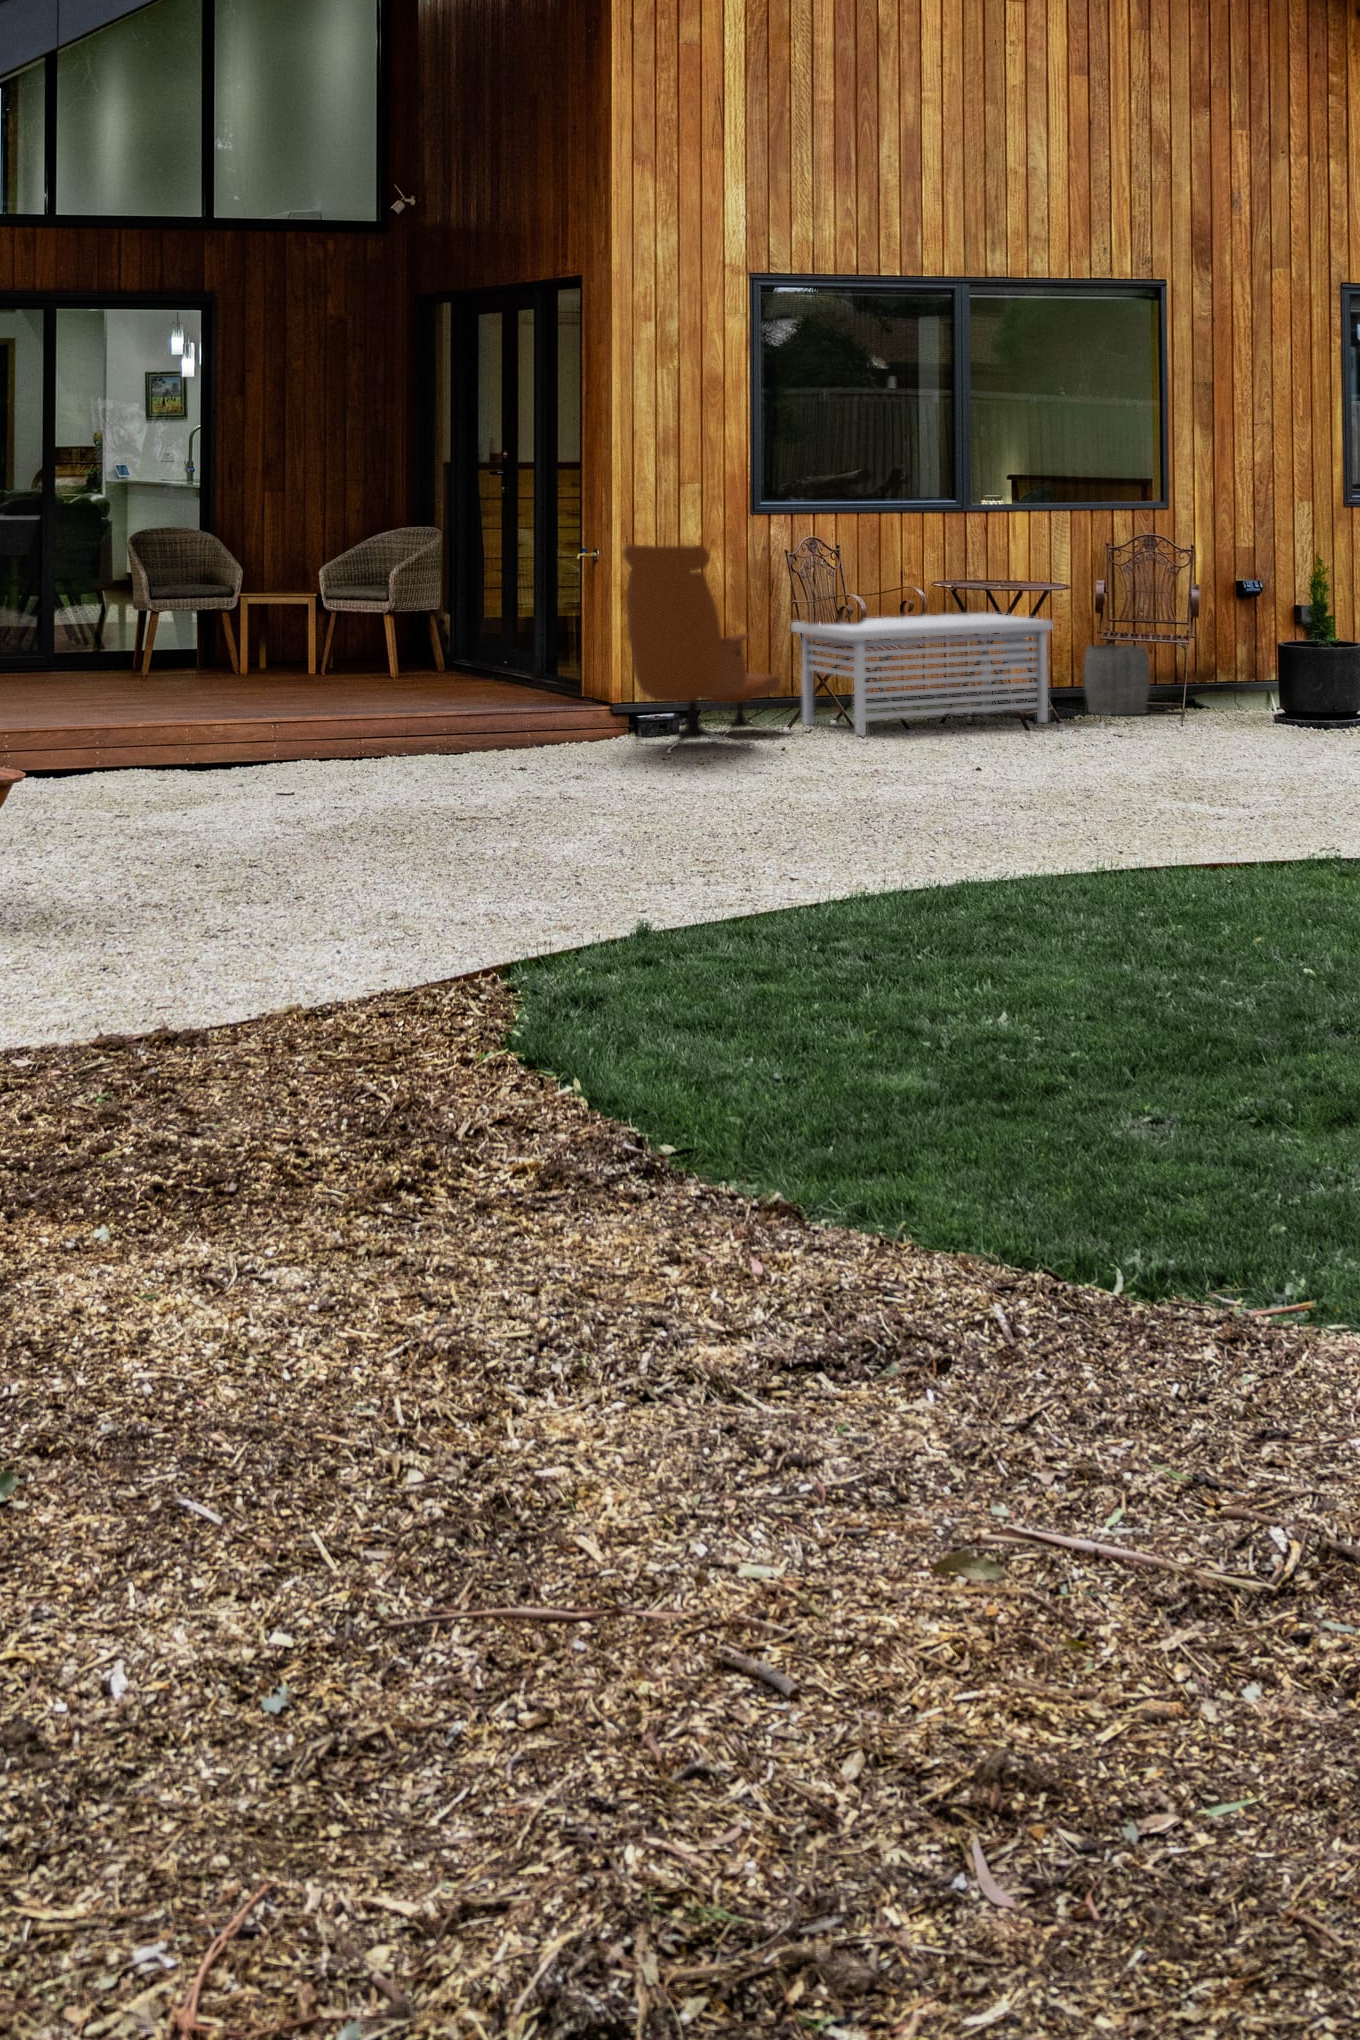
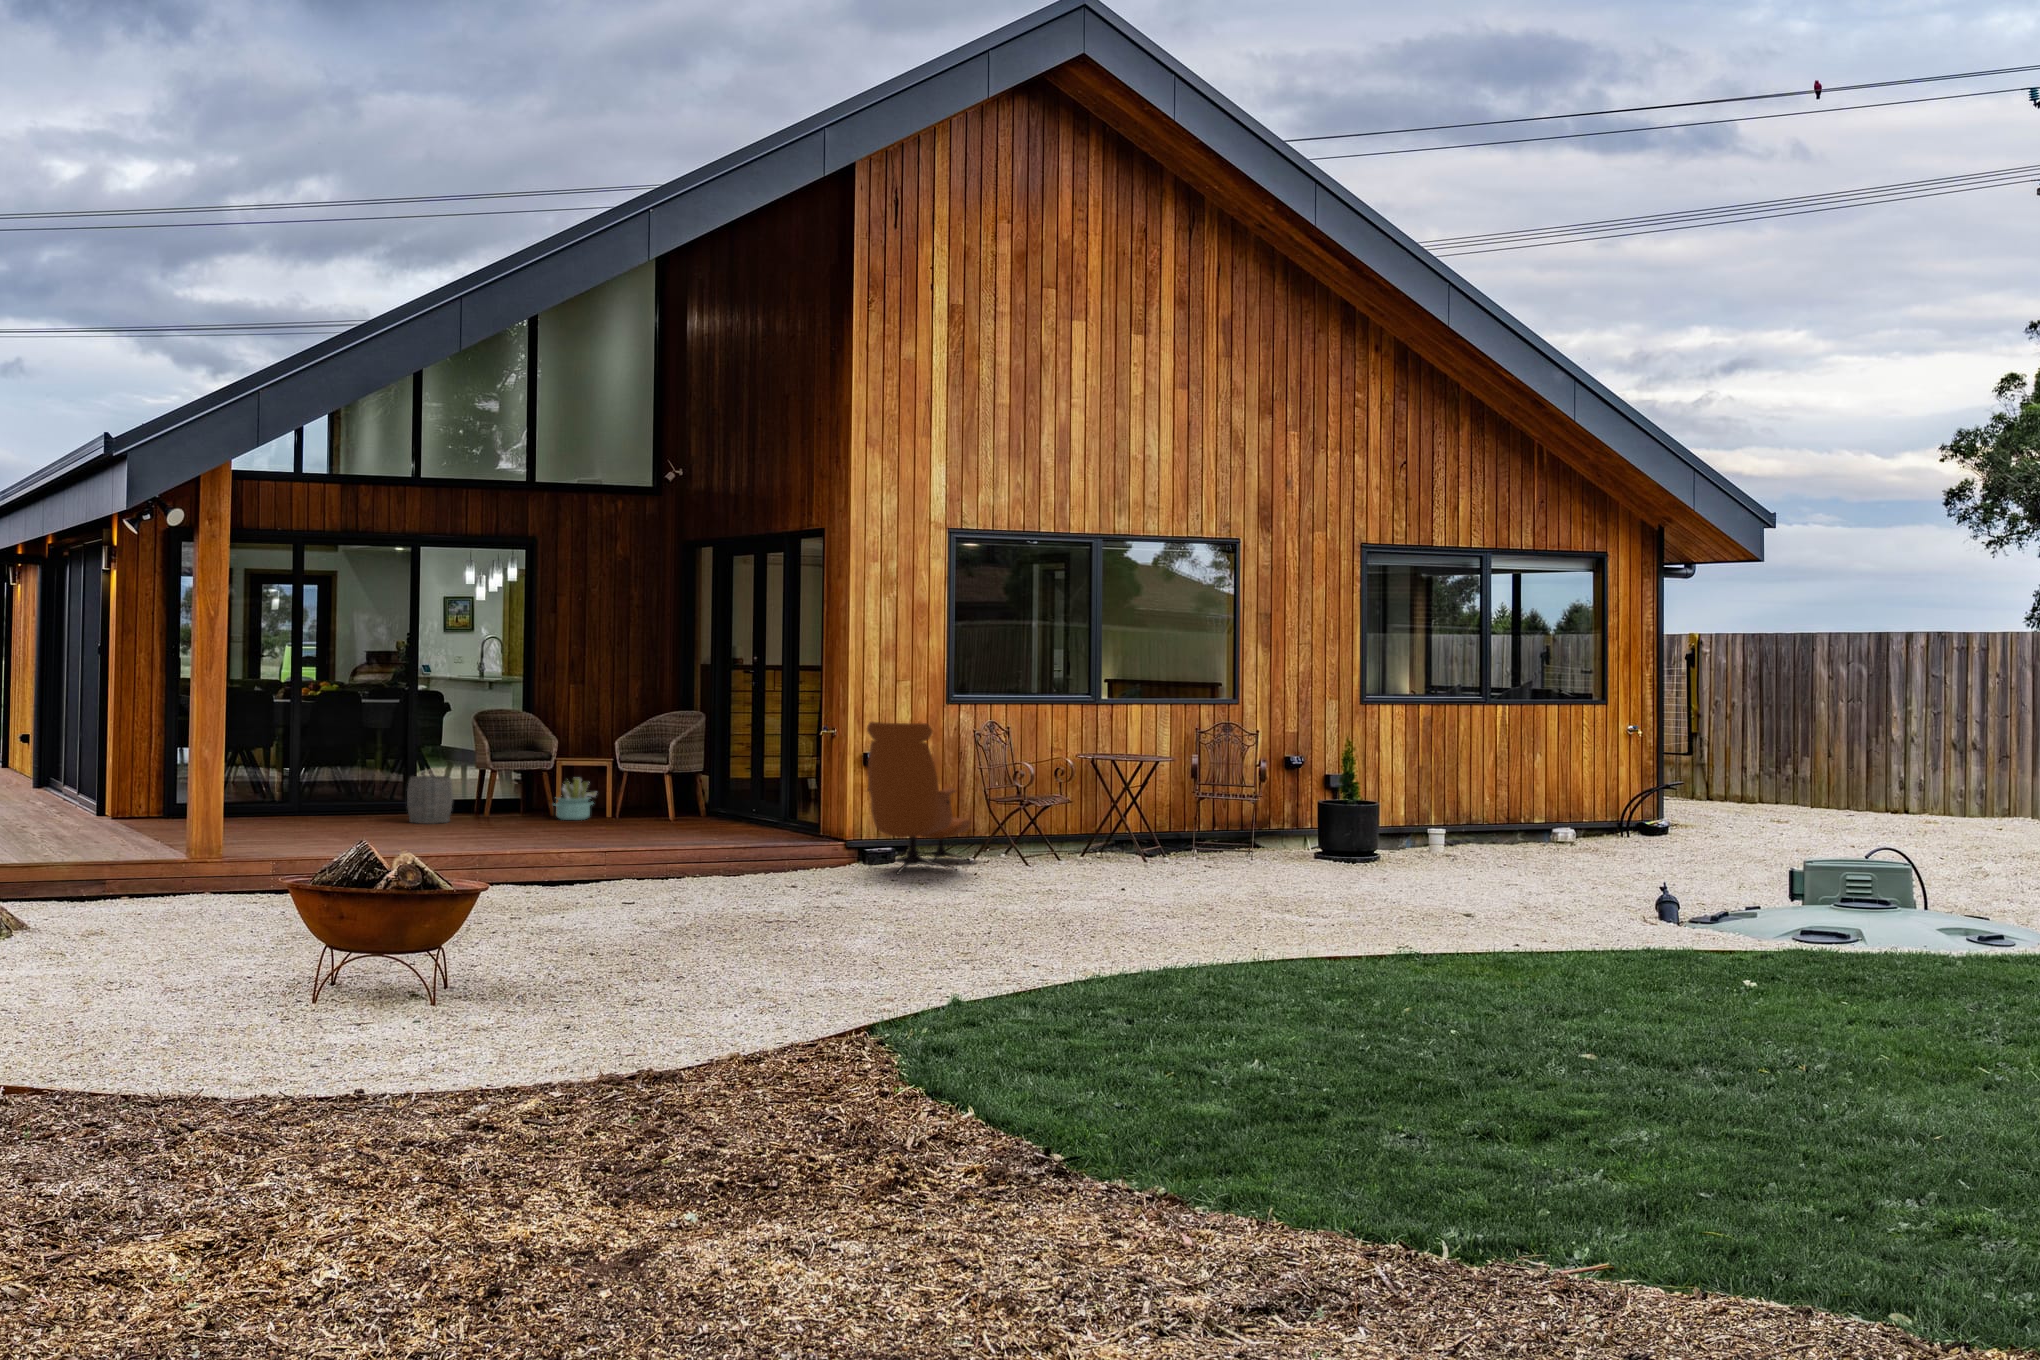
storage bench: present [791,614,1053,736] -> none [975,776,1164,864]
decorative plant: none [244,626,306,684] -> present [554,778,596,820]
woven basket: present [1084,644,1150,716] -> present [407,776,453,824]

